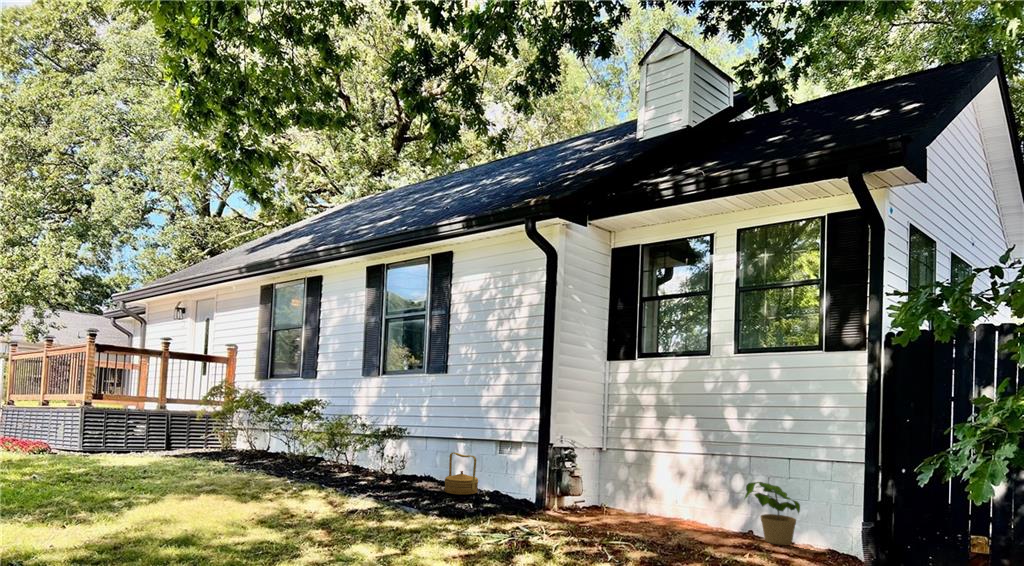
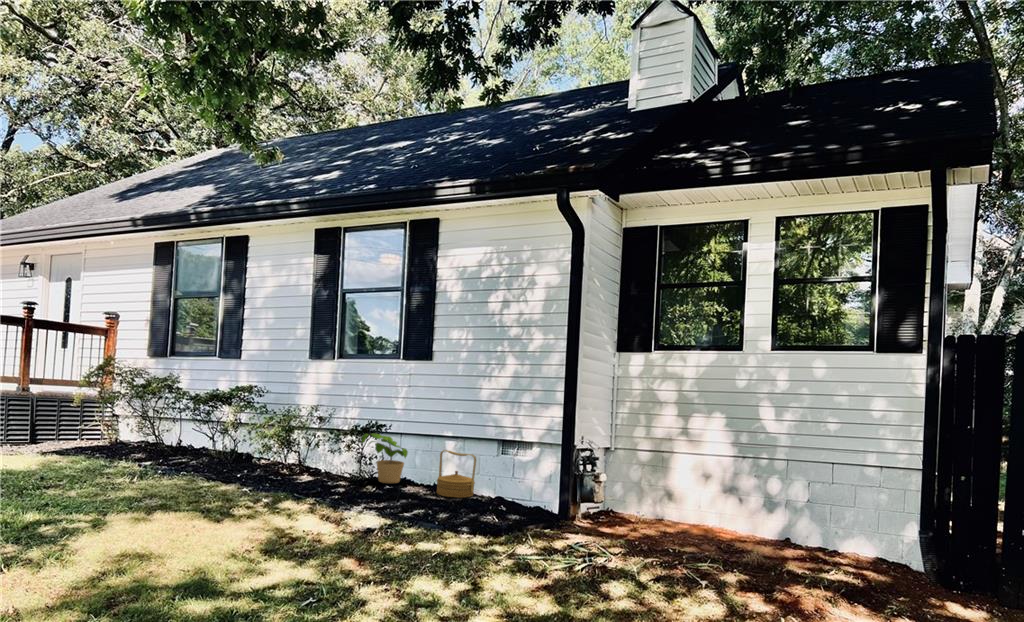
potted plant: present [745,482,800,545] -> present [362,433,408,483]

